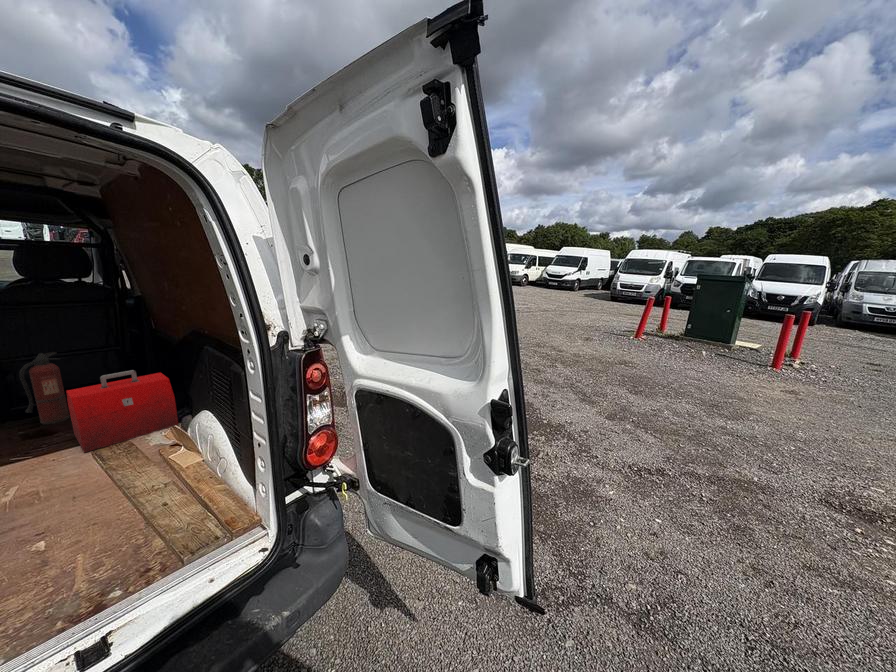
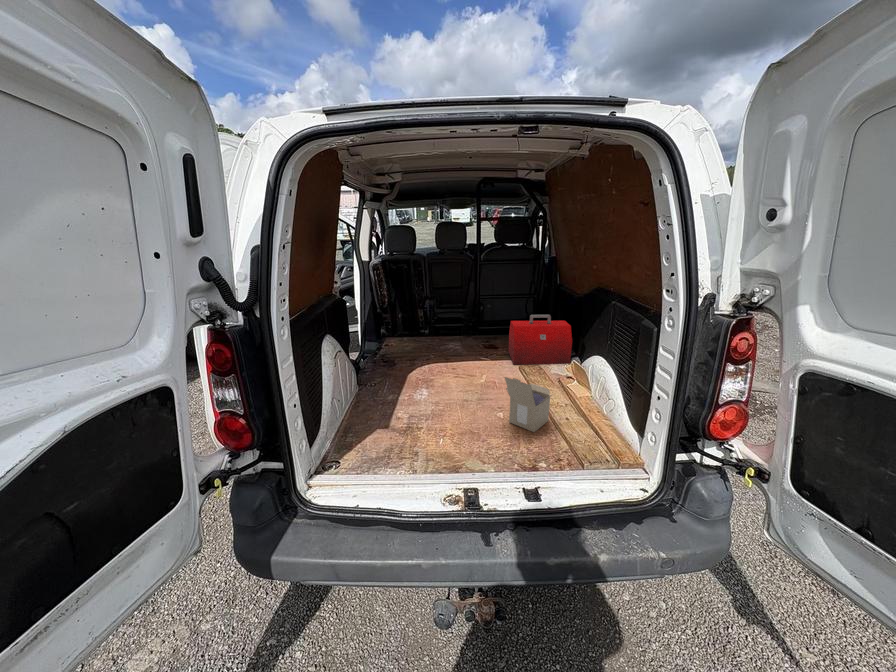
fire extinguisher: present [20,352,70,424] -> none [486,294,508,342]
cardboard box: none [42,476,145,549] -> present [505,377,551,432]

